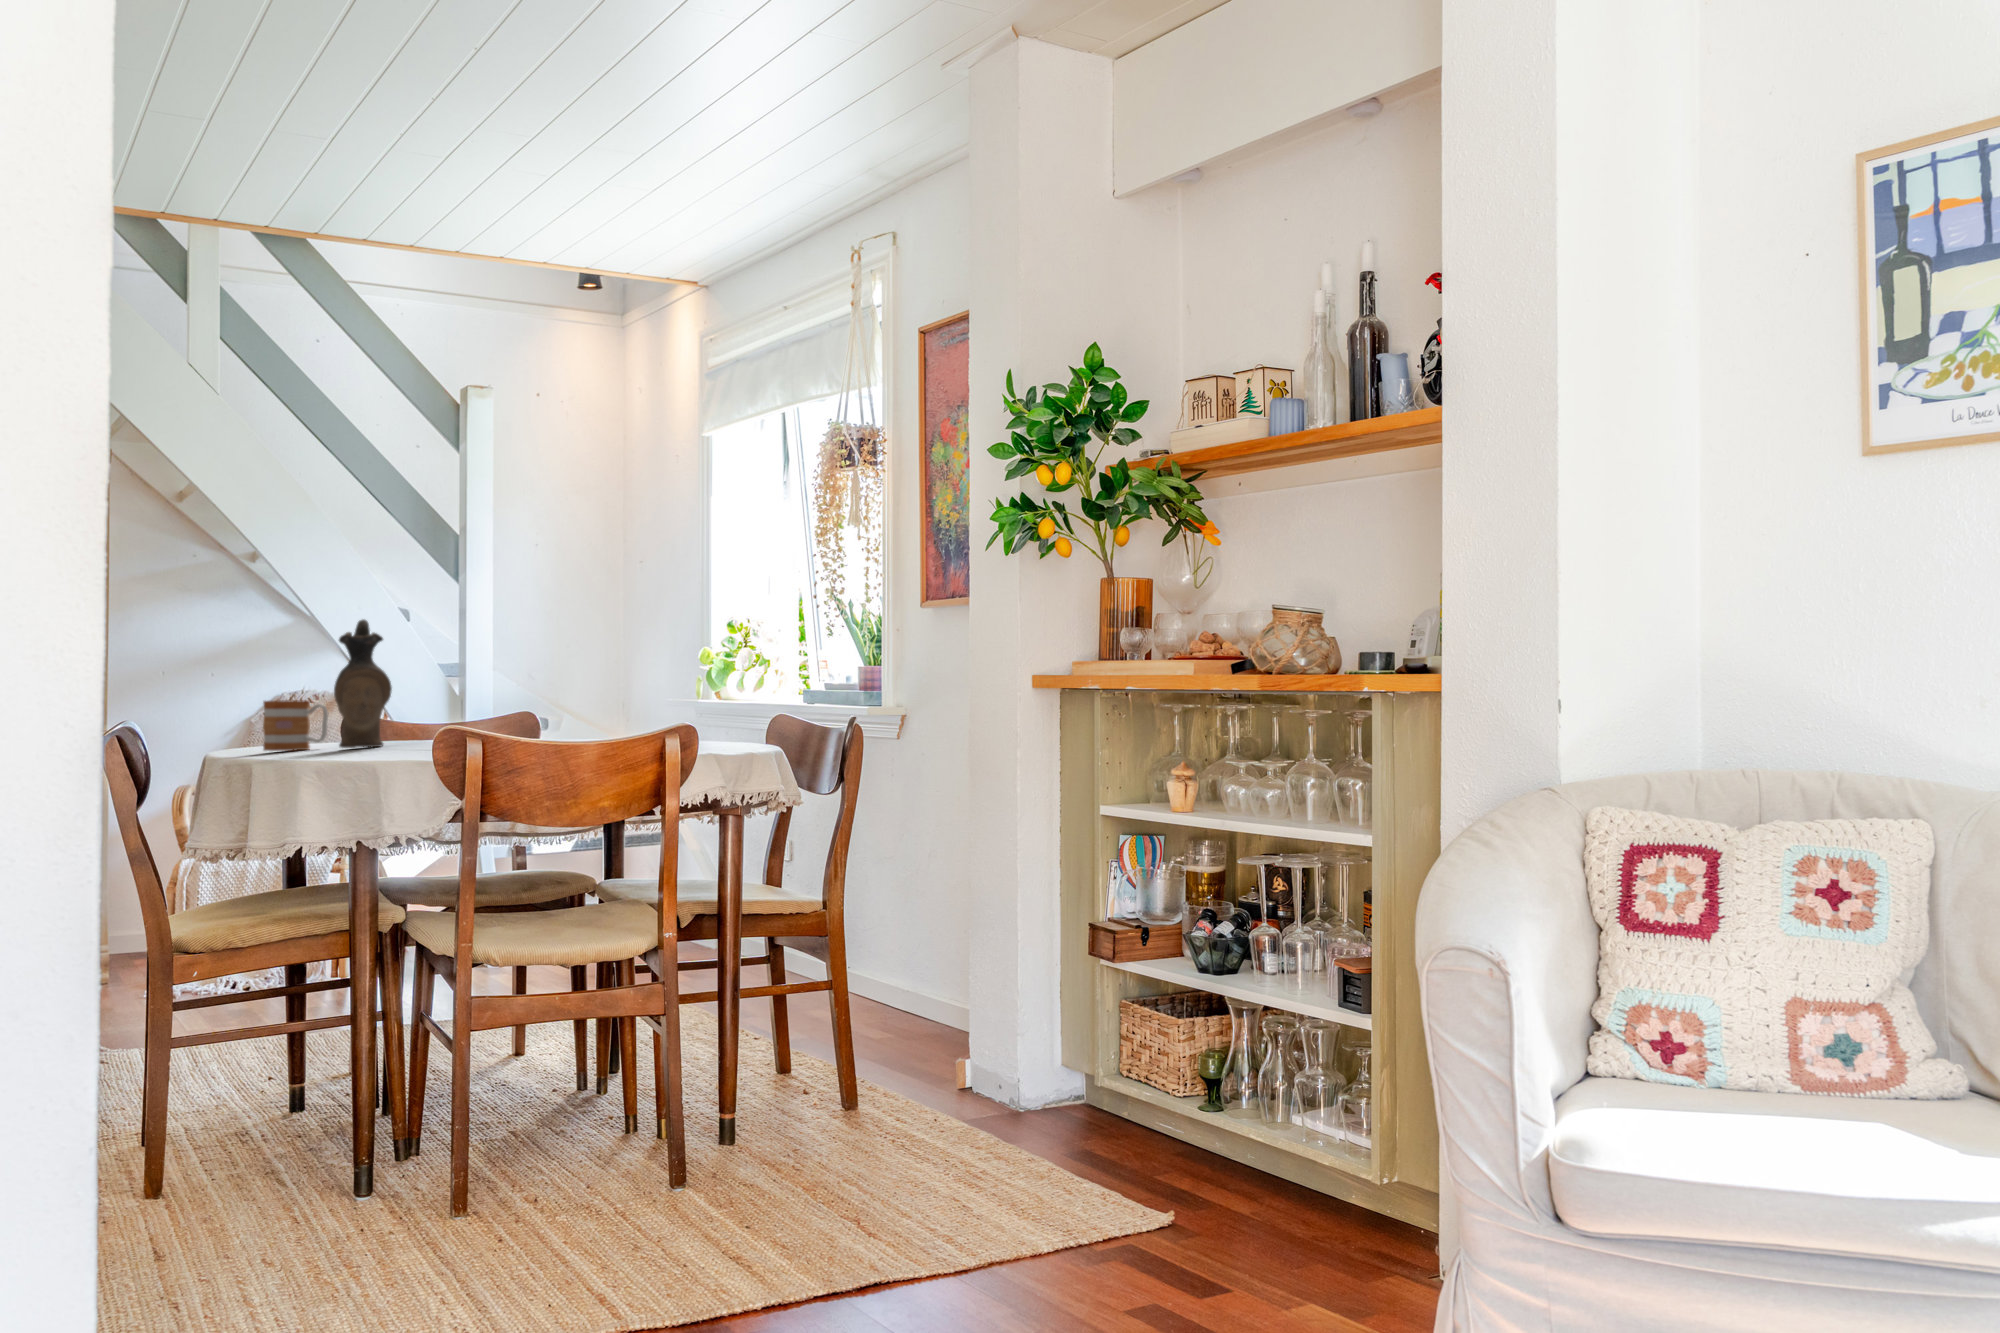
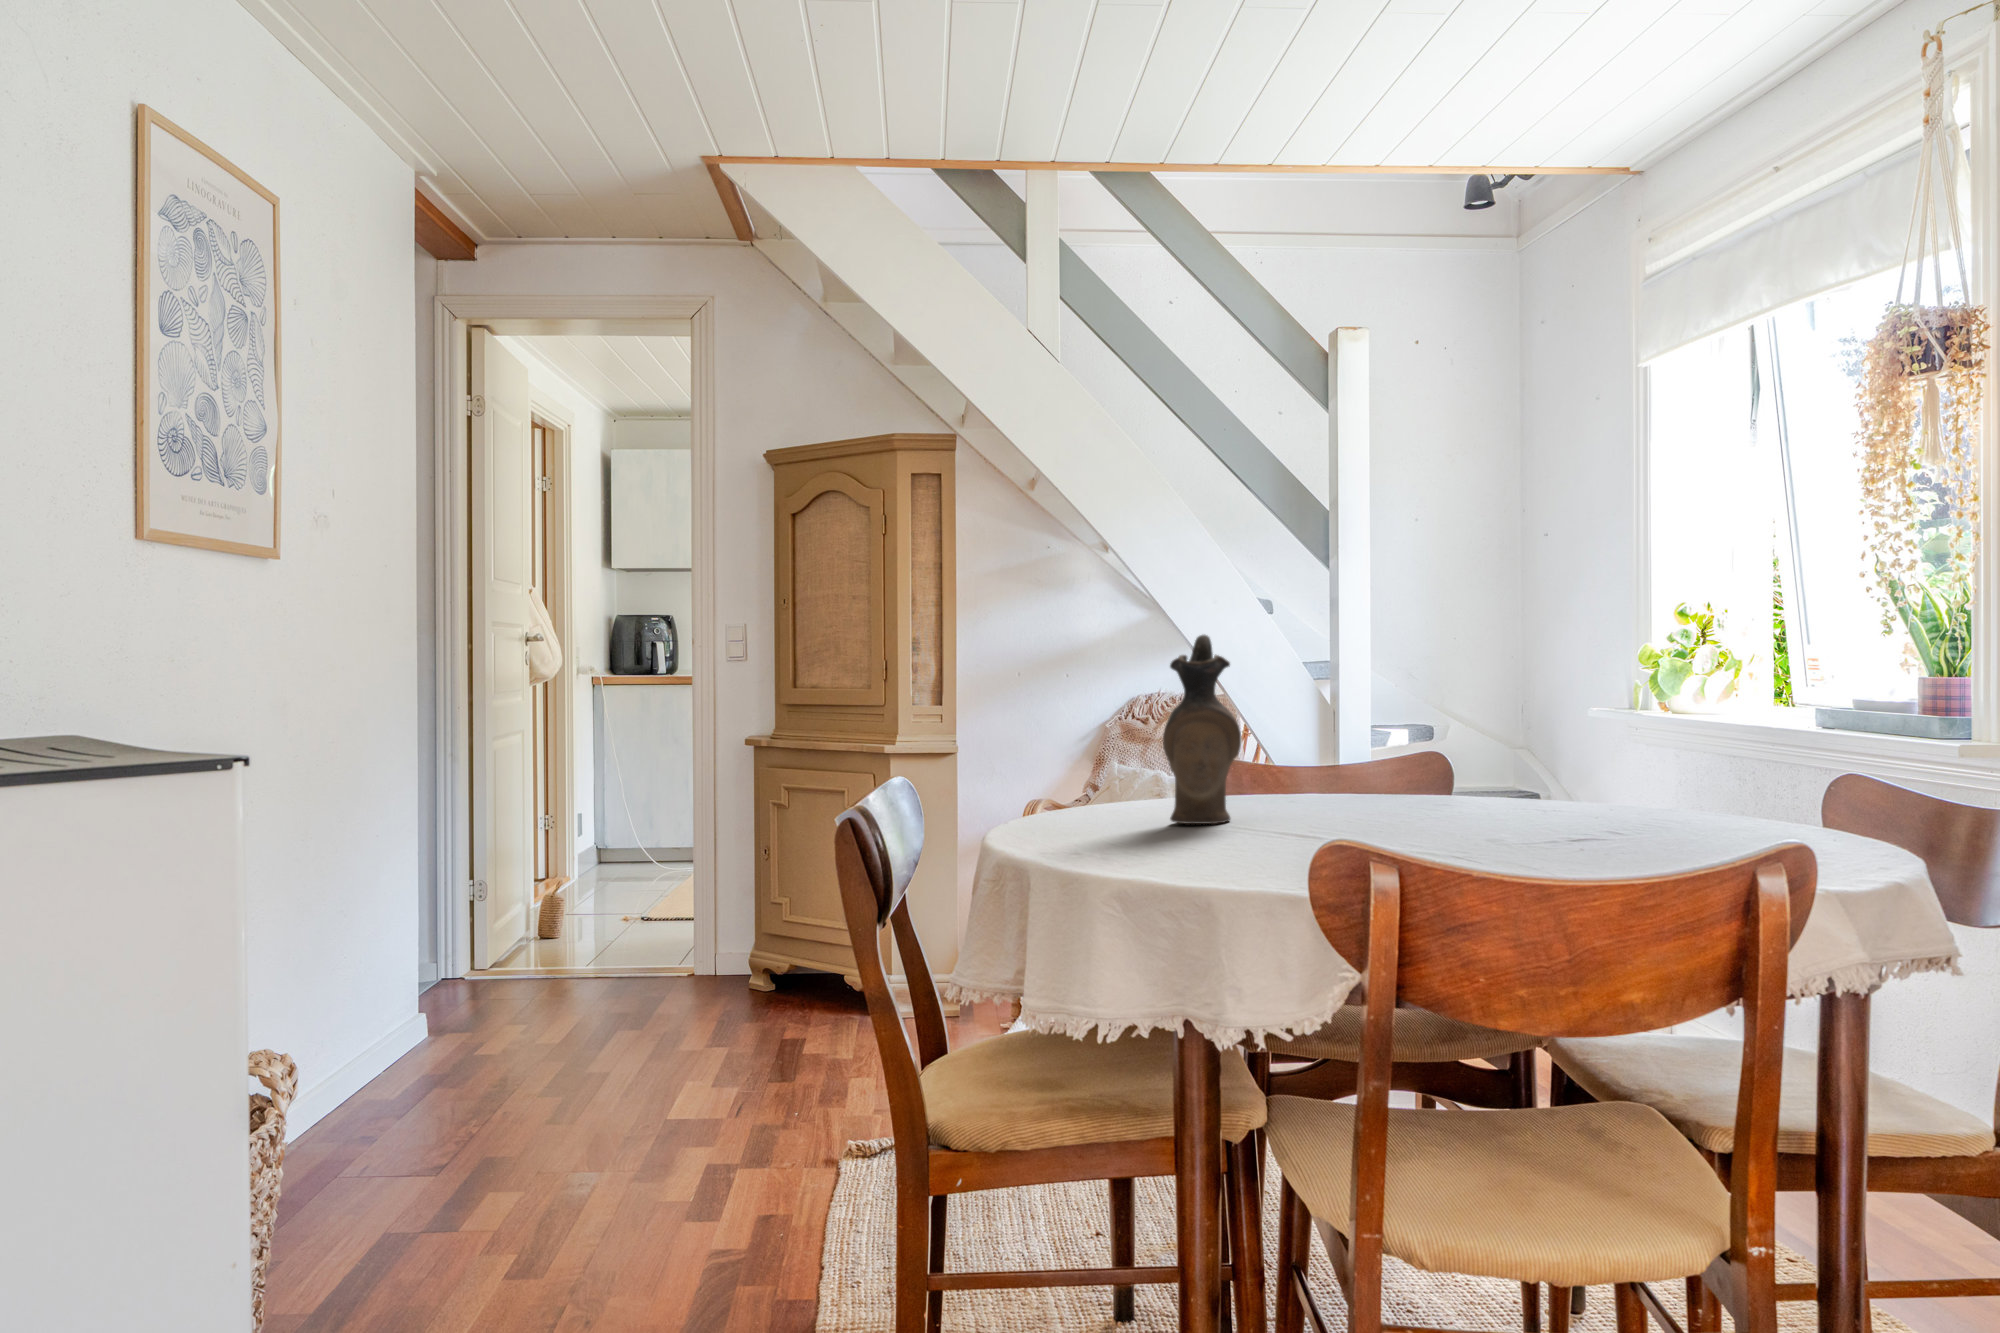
mug: present [263,700,328,751] -> none [1080,740,1161,812]

